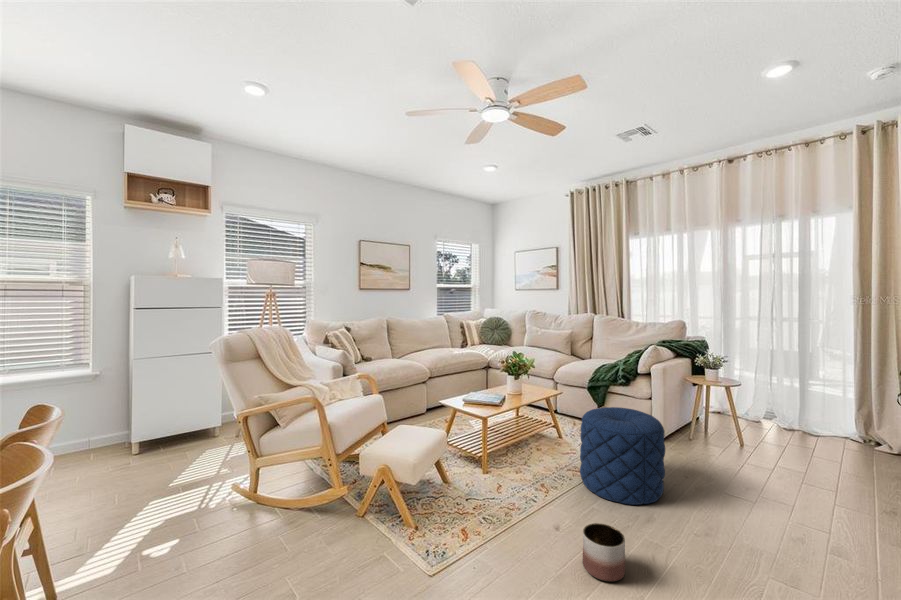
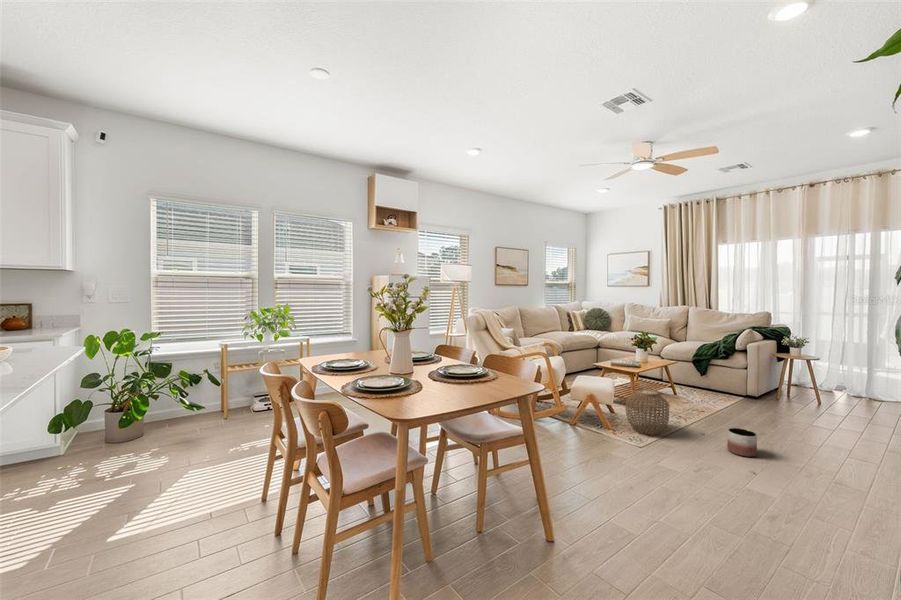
pouf: present [580,407,665,505] -> none [704,369,770,429]
woven basket: none [447,451,509,530] -> present [626,389,669,435]

